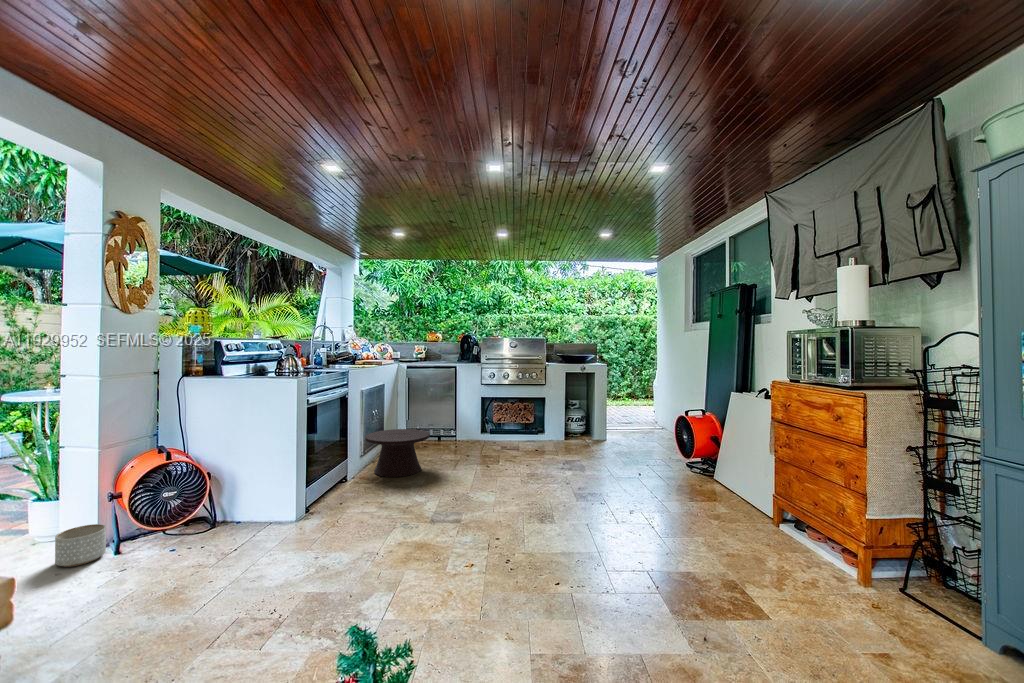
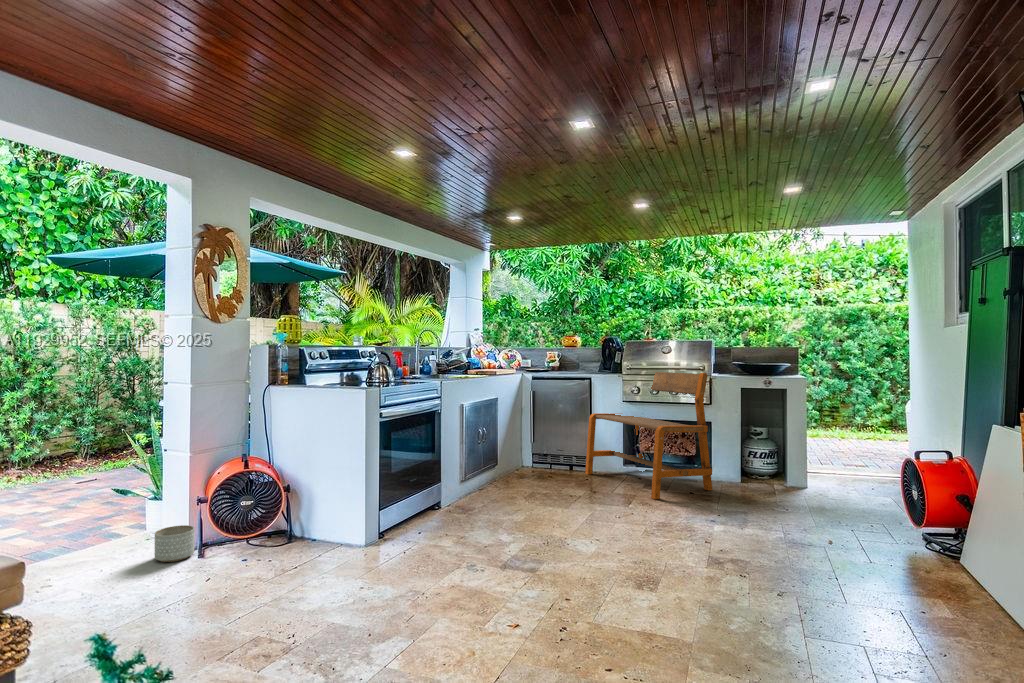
bench: none [451,359,548,456] -> present [585,372,712,499]
side table: present [365,429,430,477] -> none [461,454,537,512]

